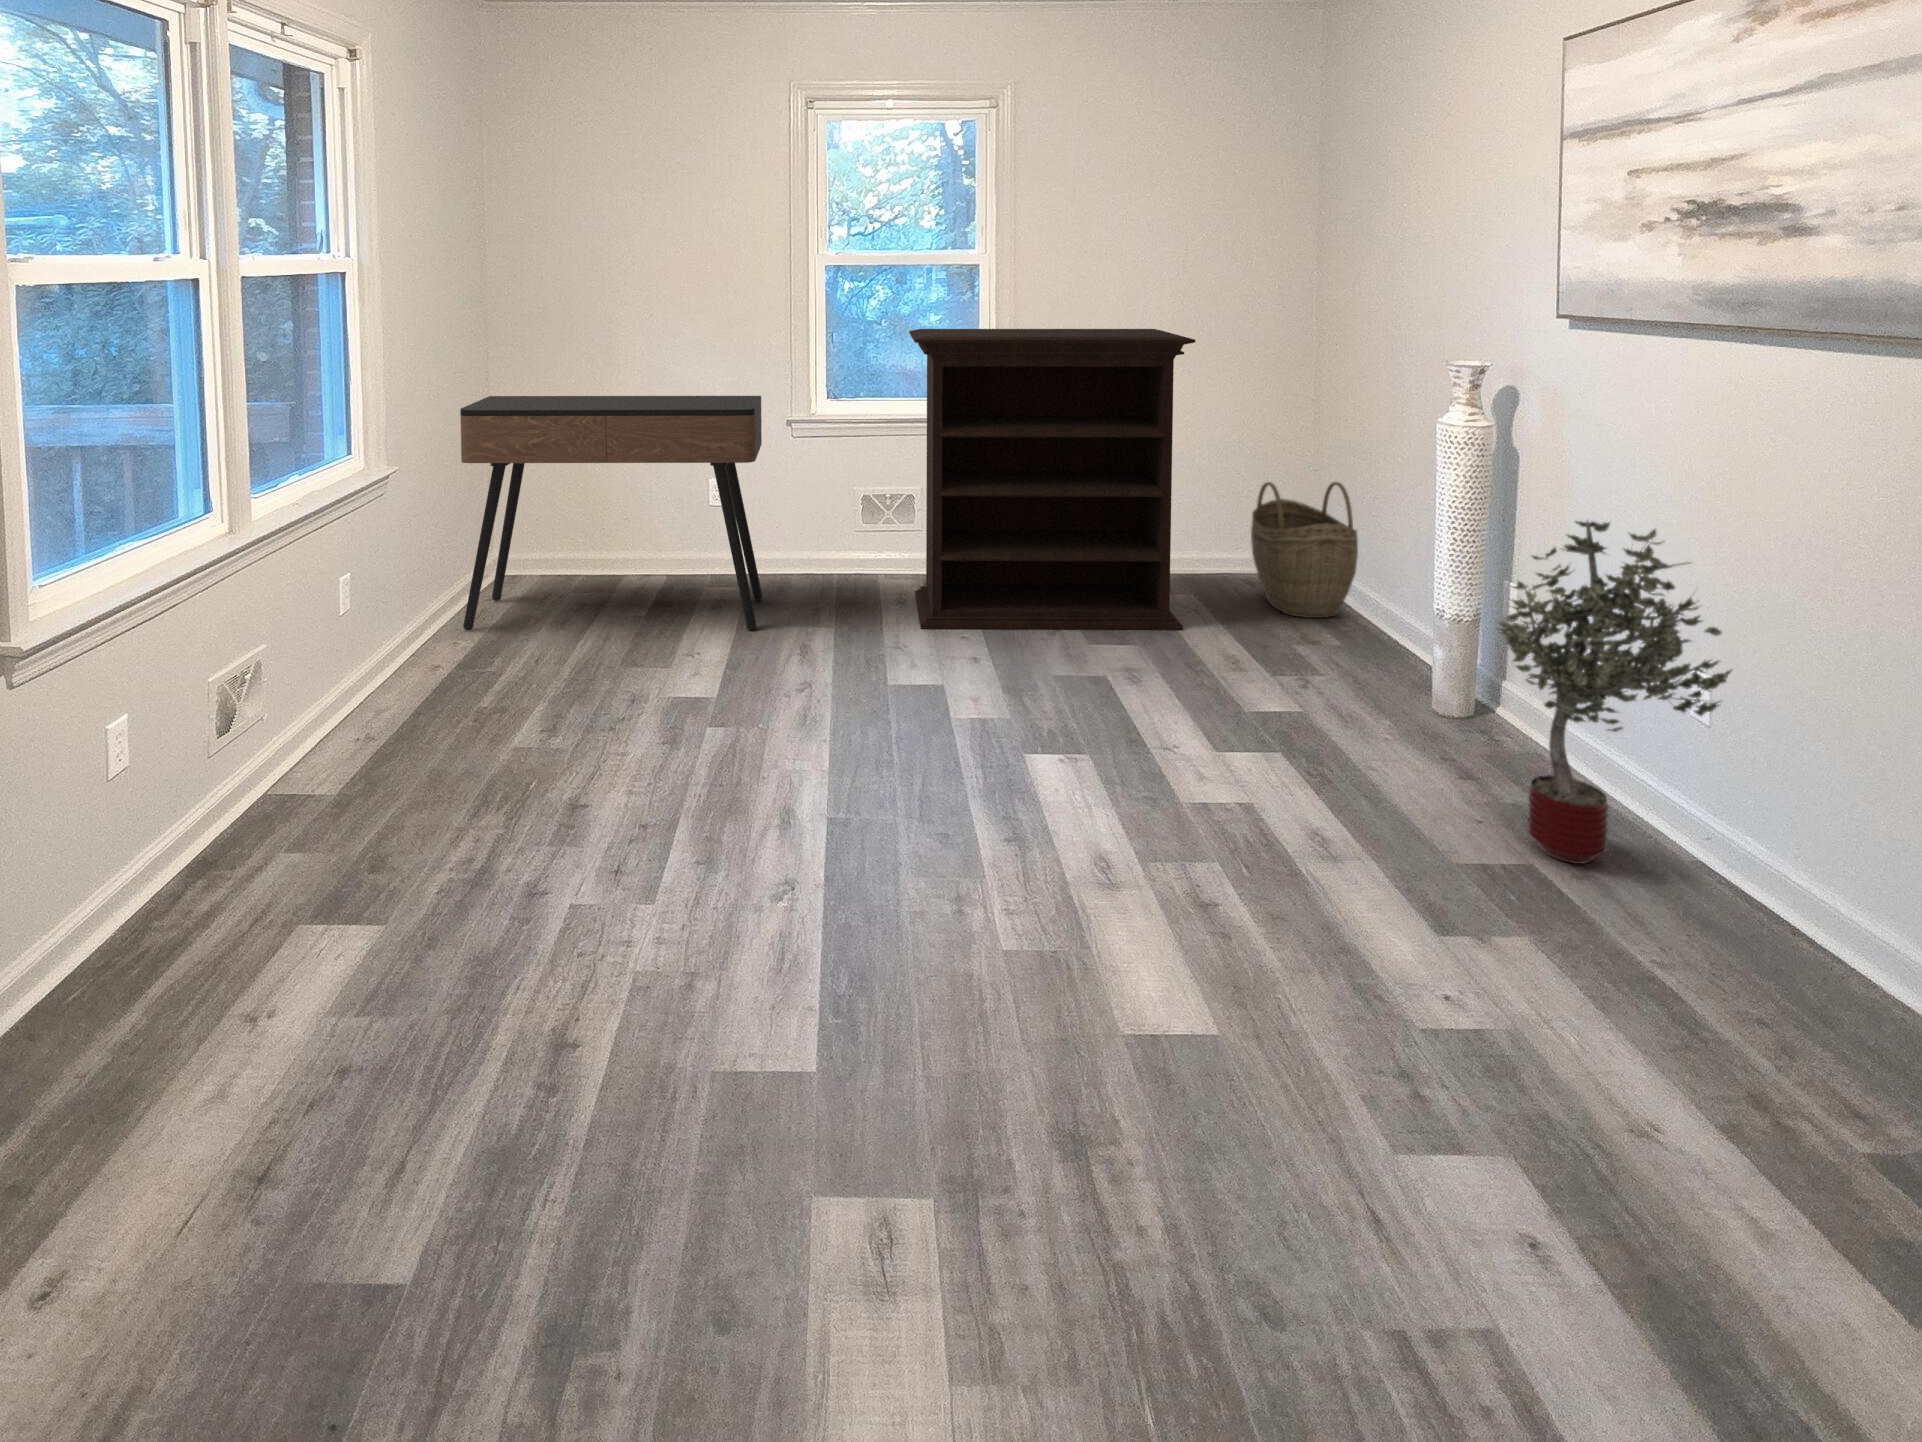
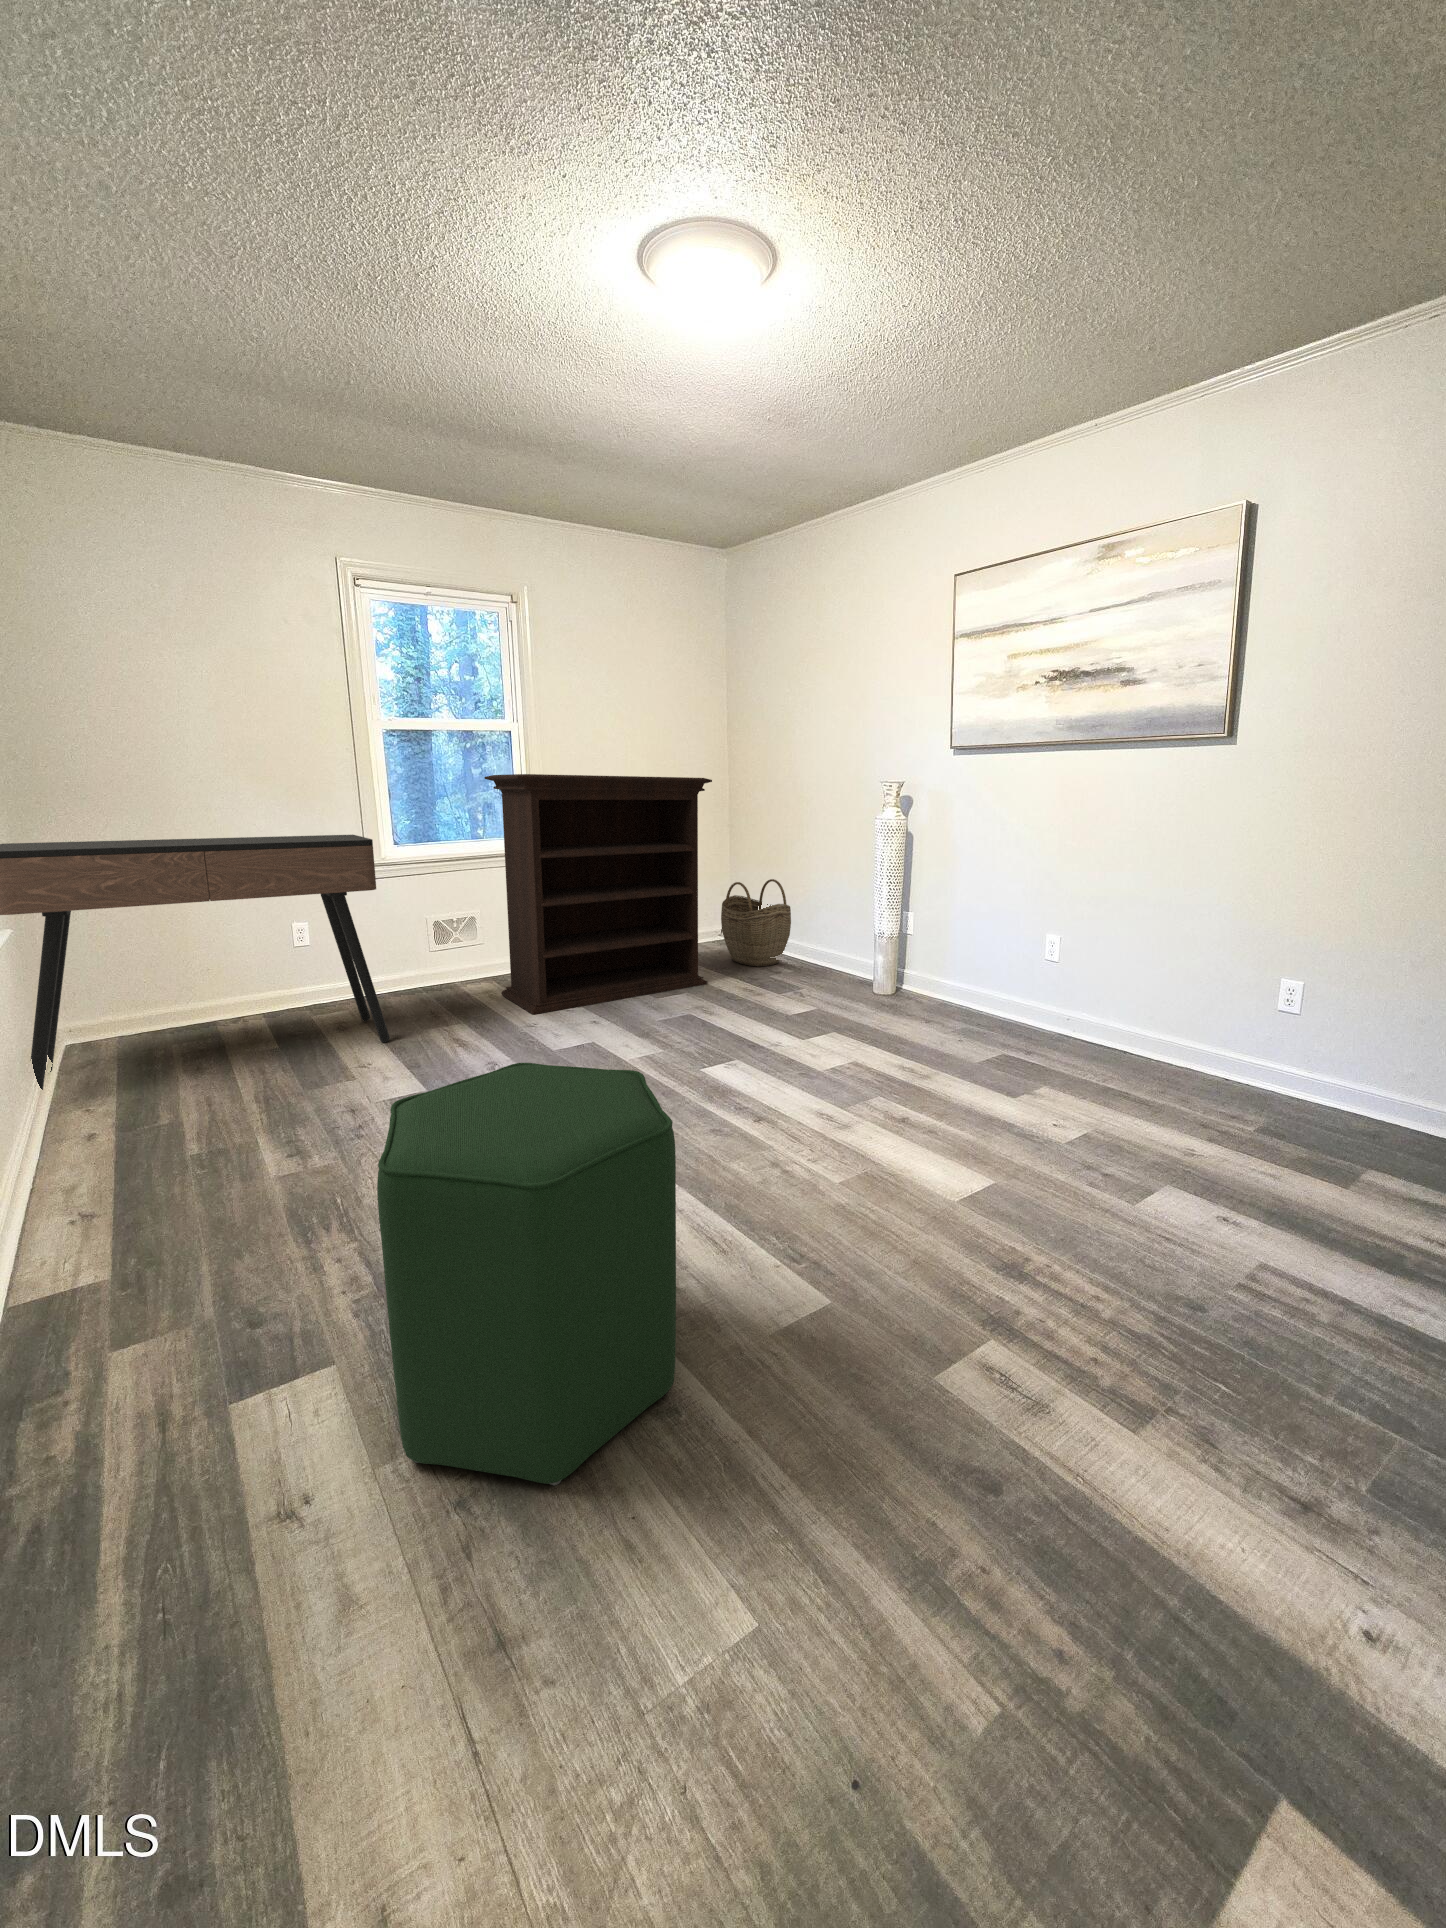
potted tree: present [1499,521,1733,864] -> none [952,852,1104,1050]
ottoman: none [410,692,683,1084] -> present [377,1063,676,1486]

